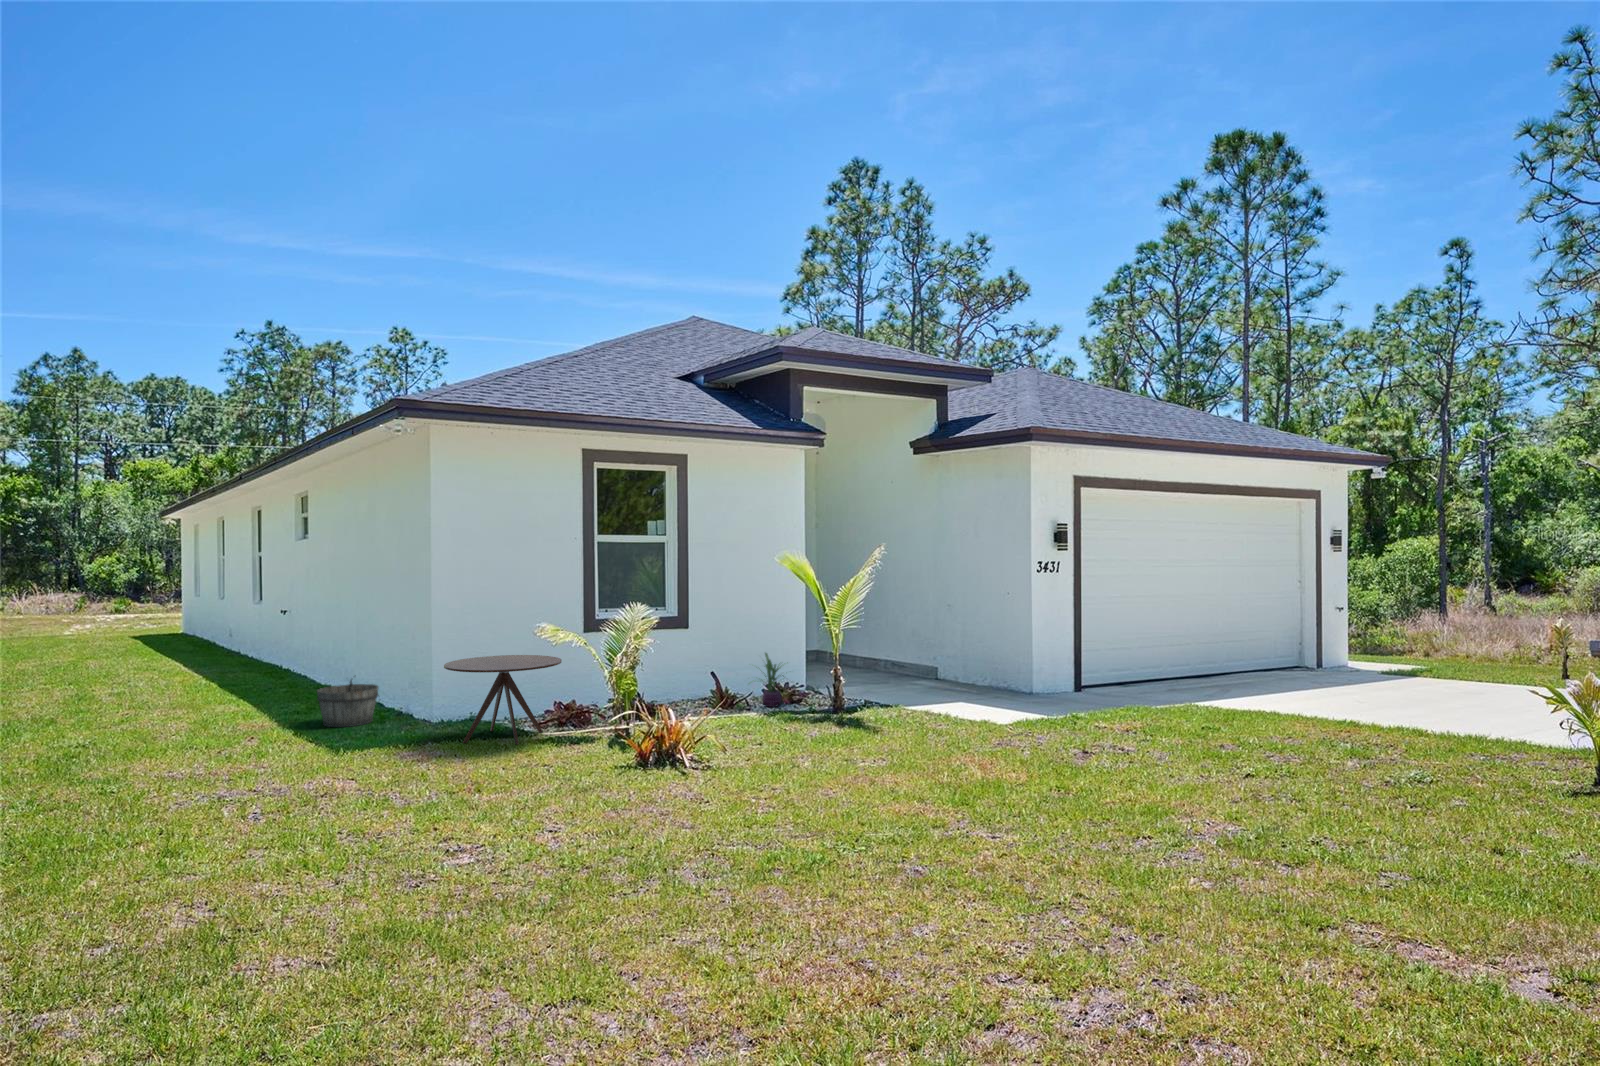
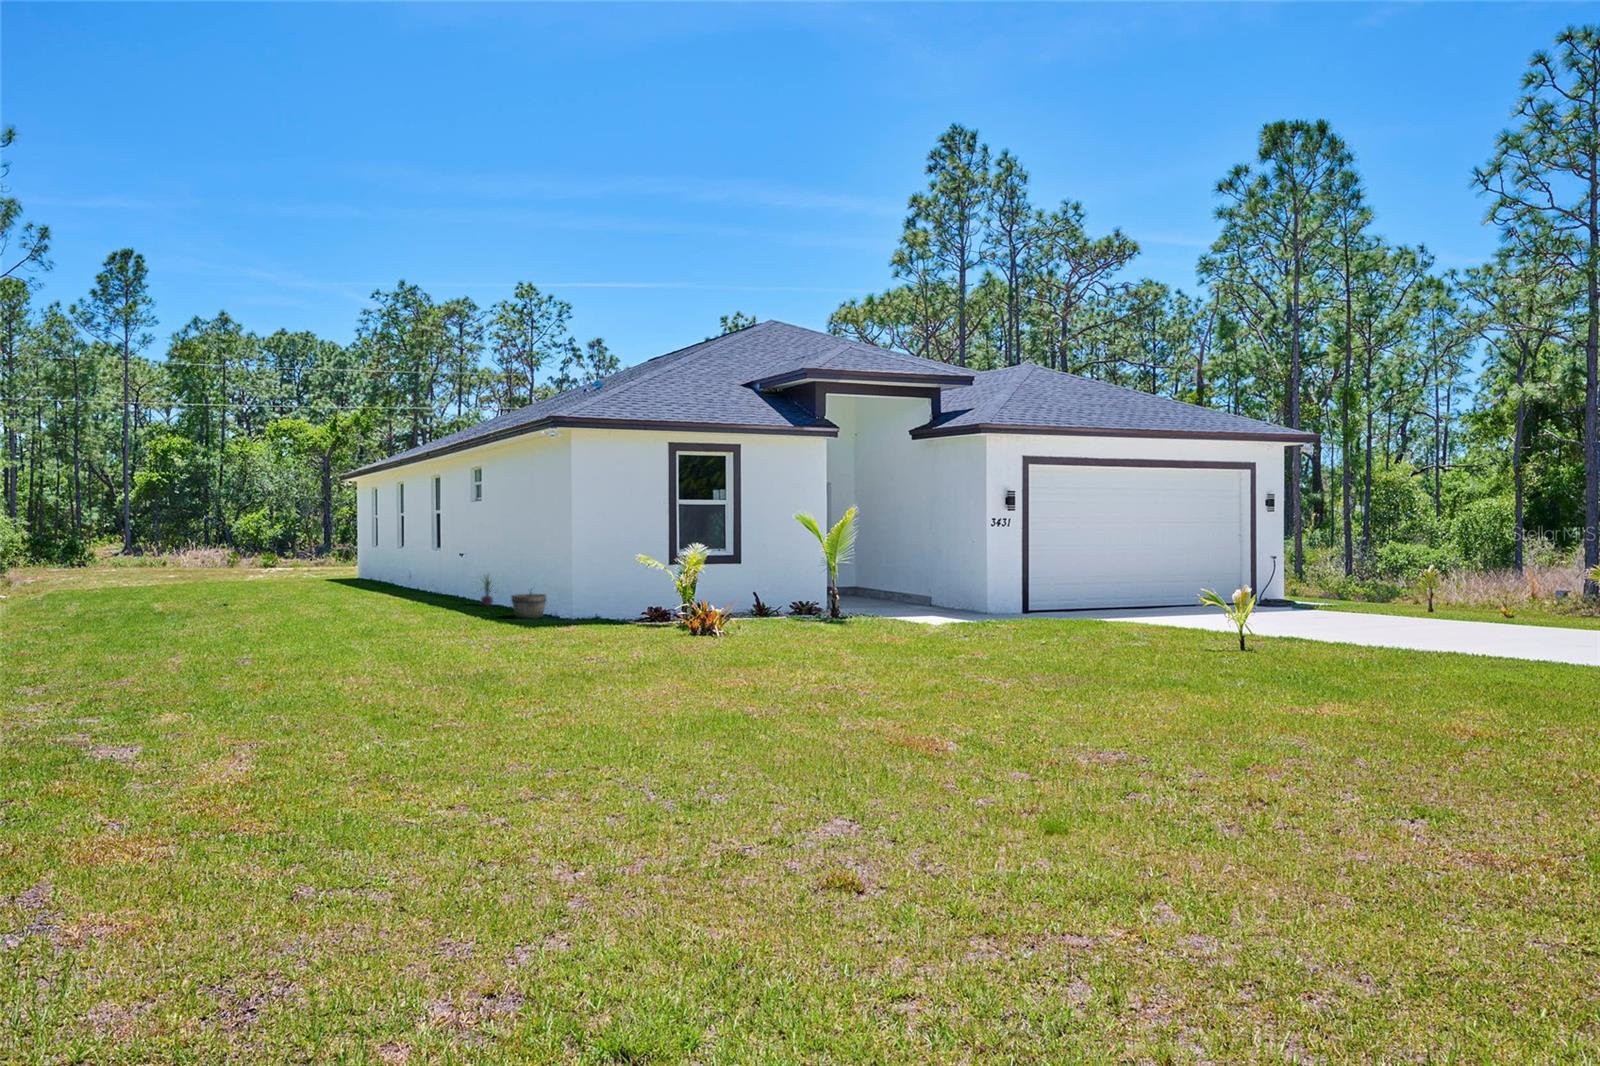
decorative plant: present [753,653,783,707] -> present [481,575,496,606]
round table: present [444,655,562,745] -> none [587,575,656,626]

